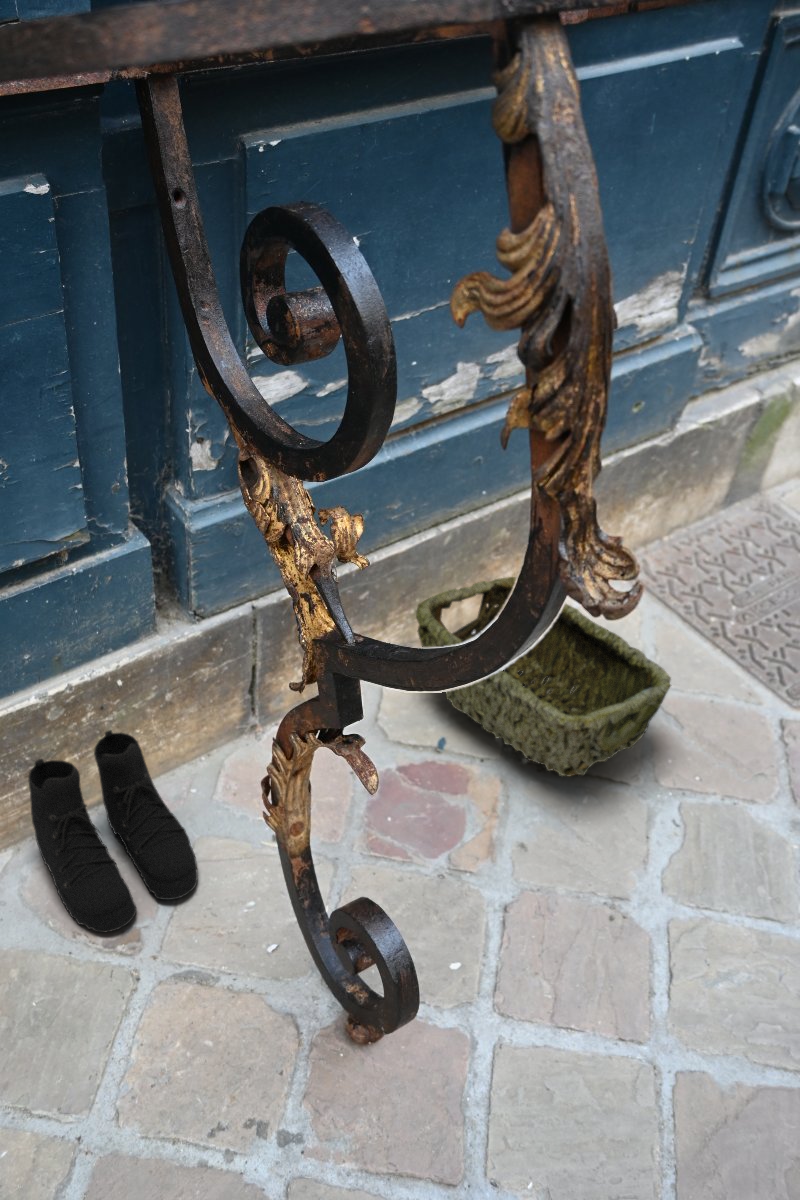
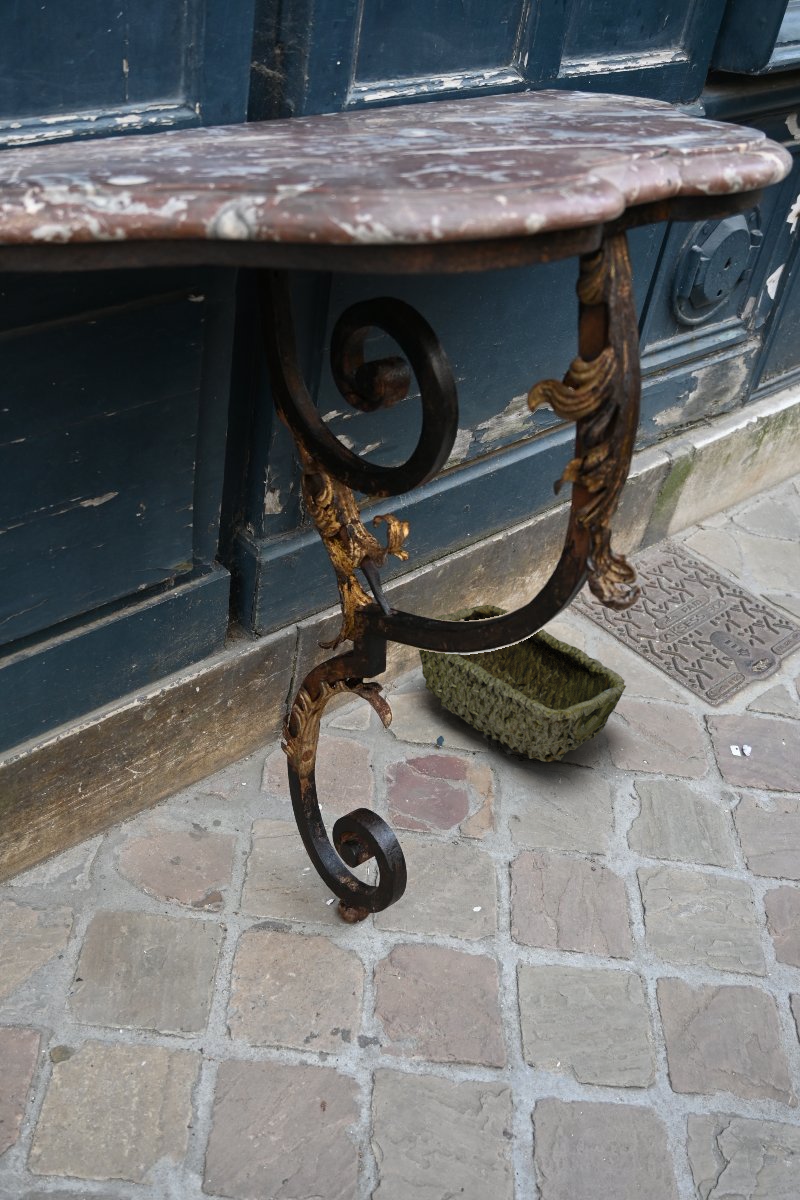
boots: present [28,730,198,933] -> none [123,731,262,894]

